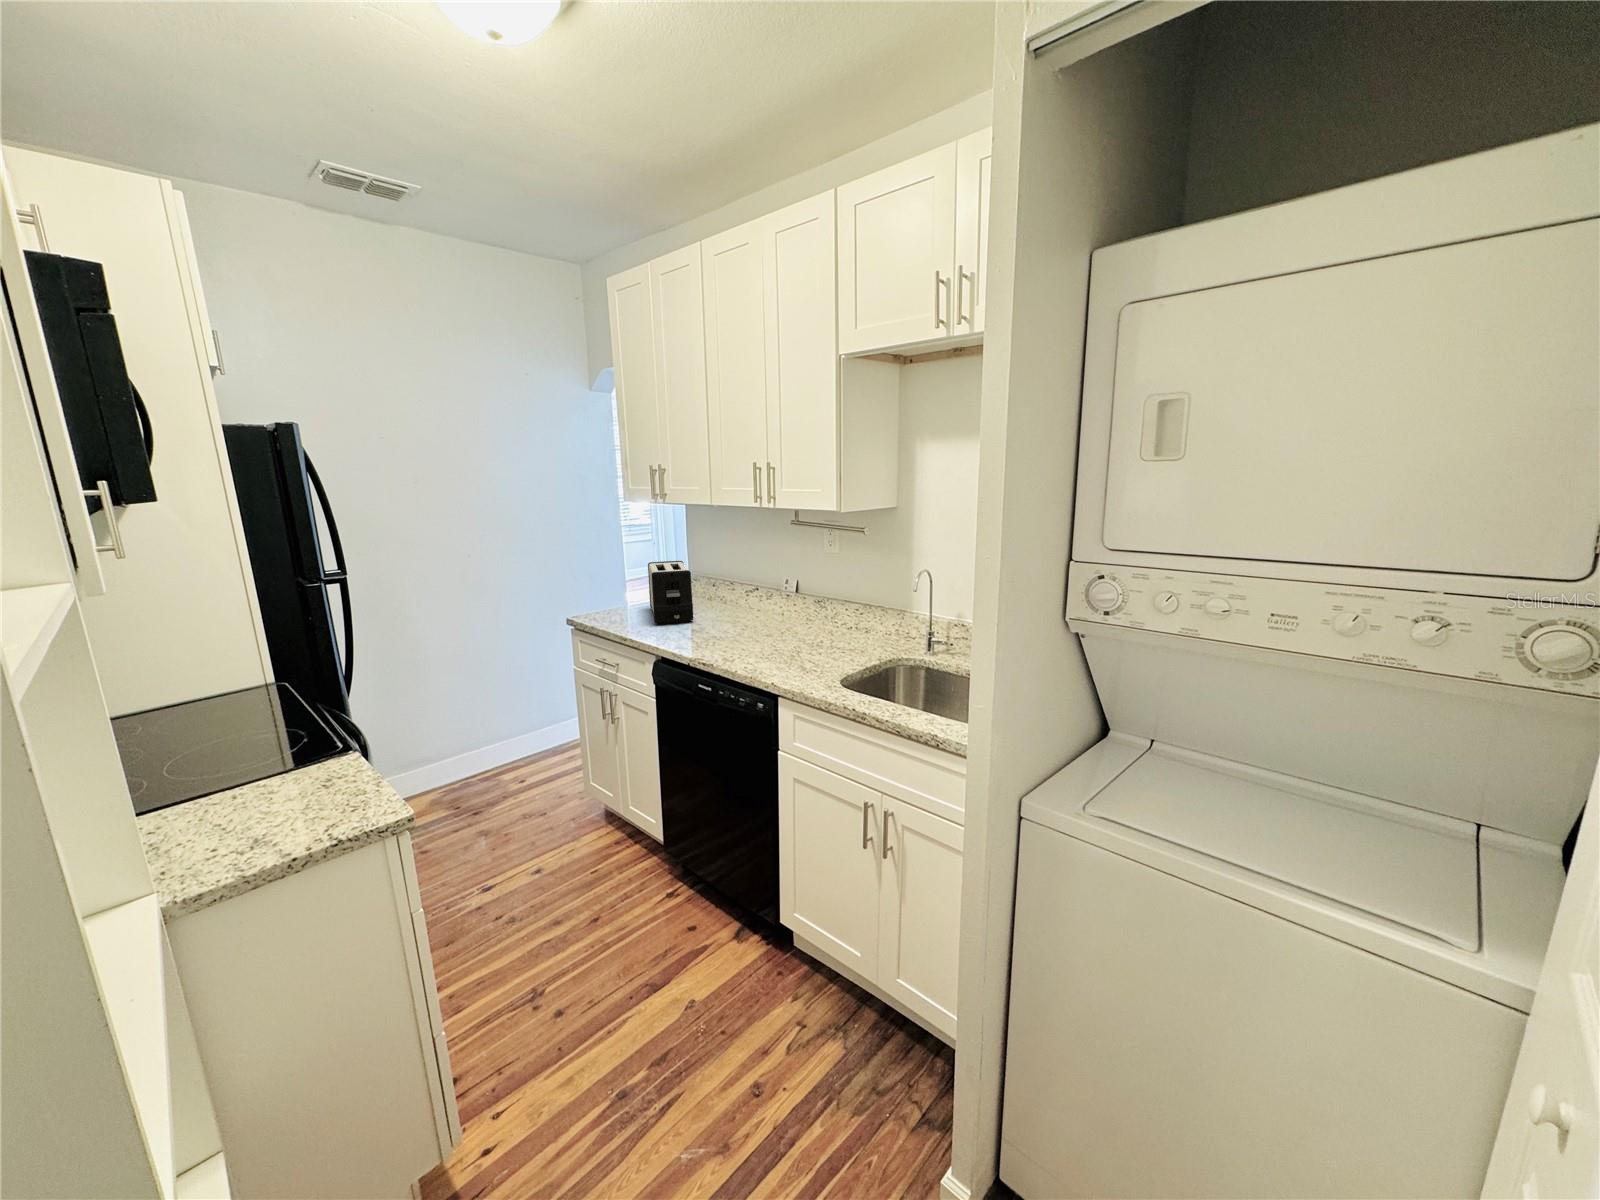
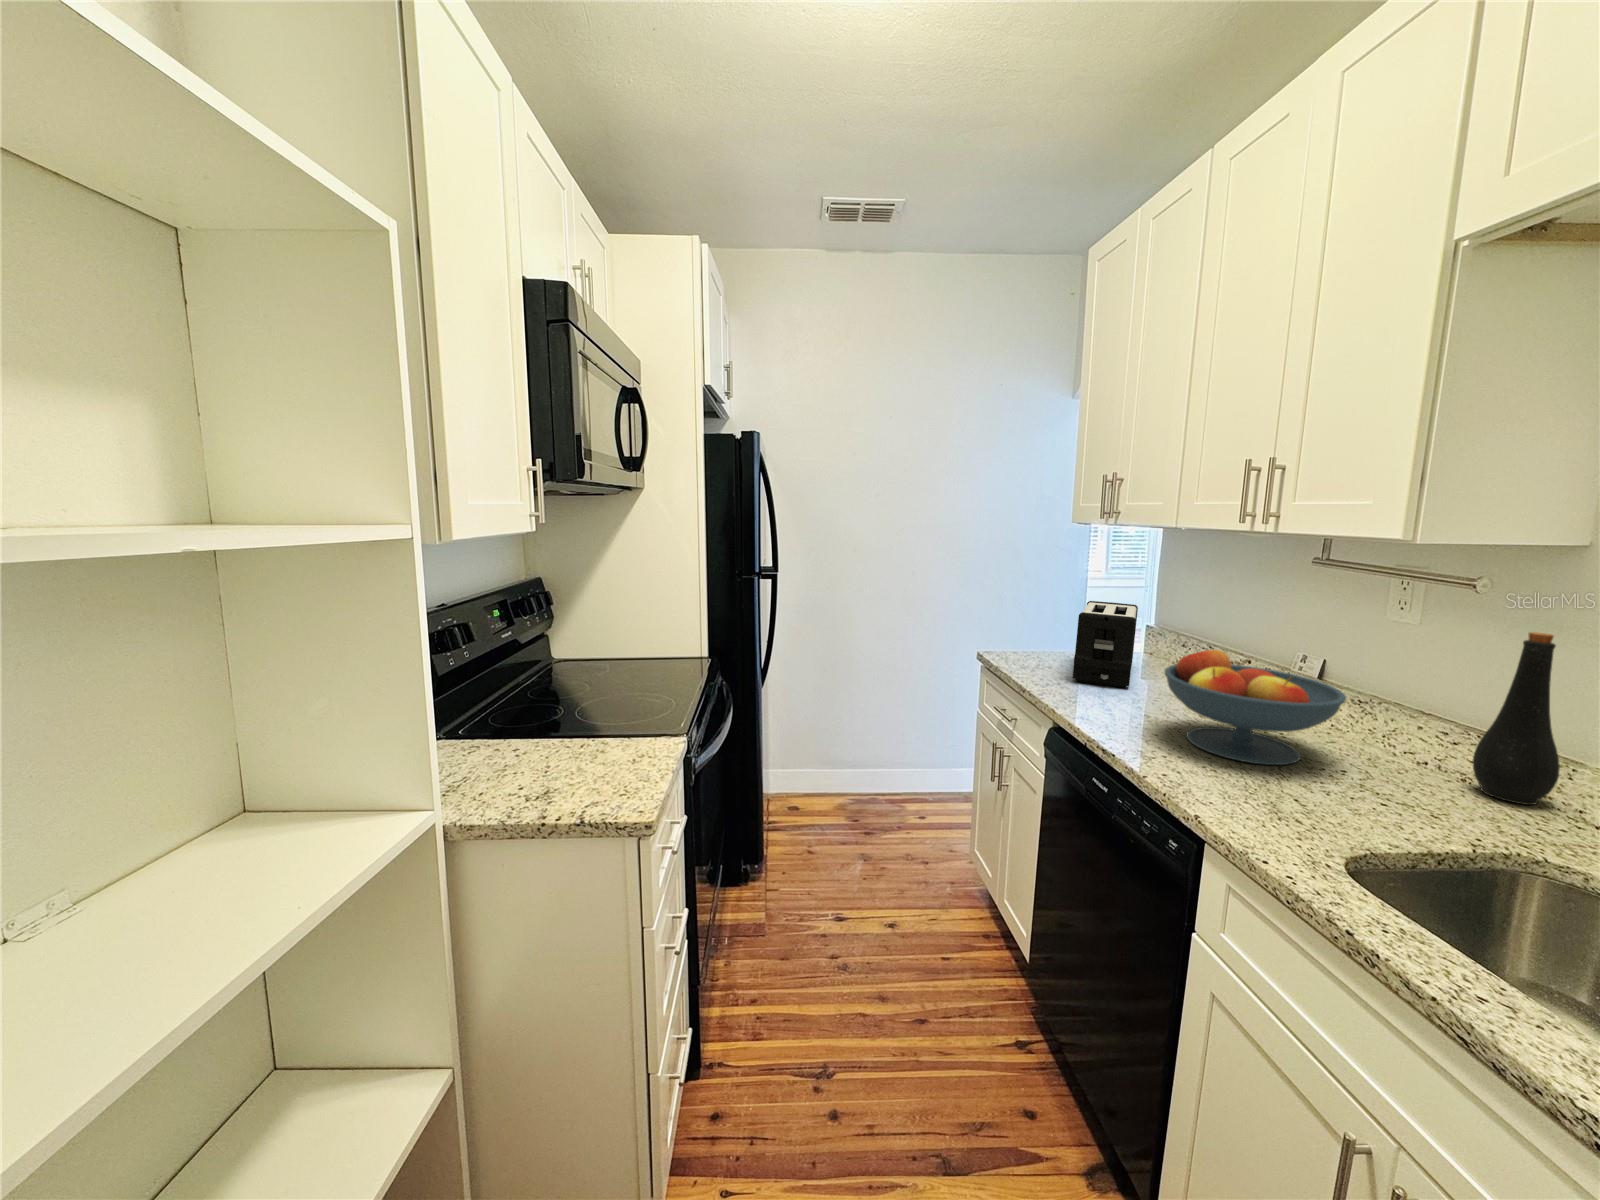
bottle: none [870,549,900,636] -> present [1473,632,1560,805]
fruit bowl: none [725,583,818,649] -> present [1165,647,1346,765]

